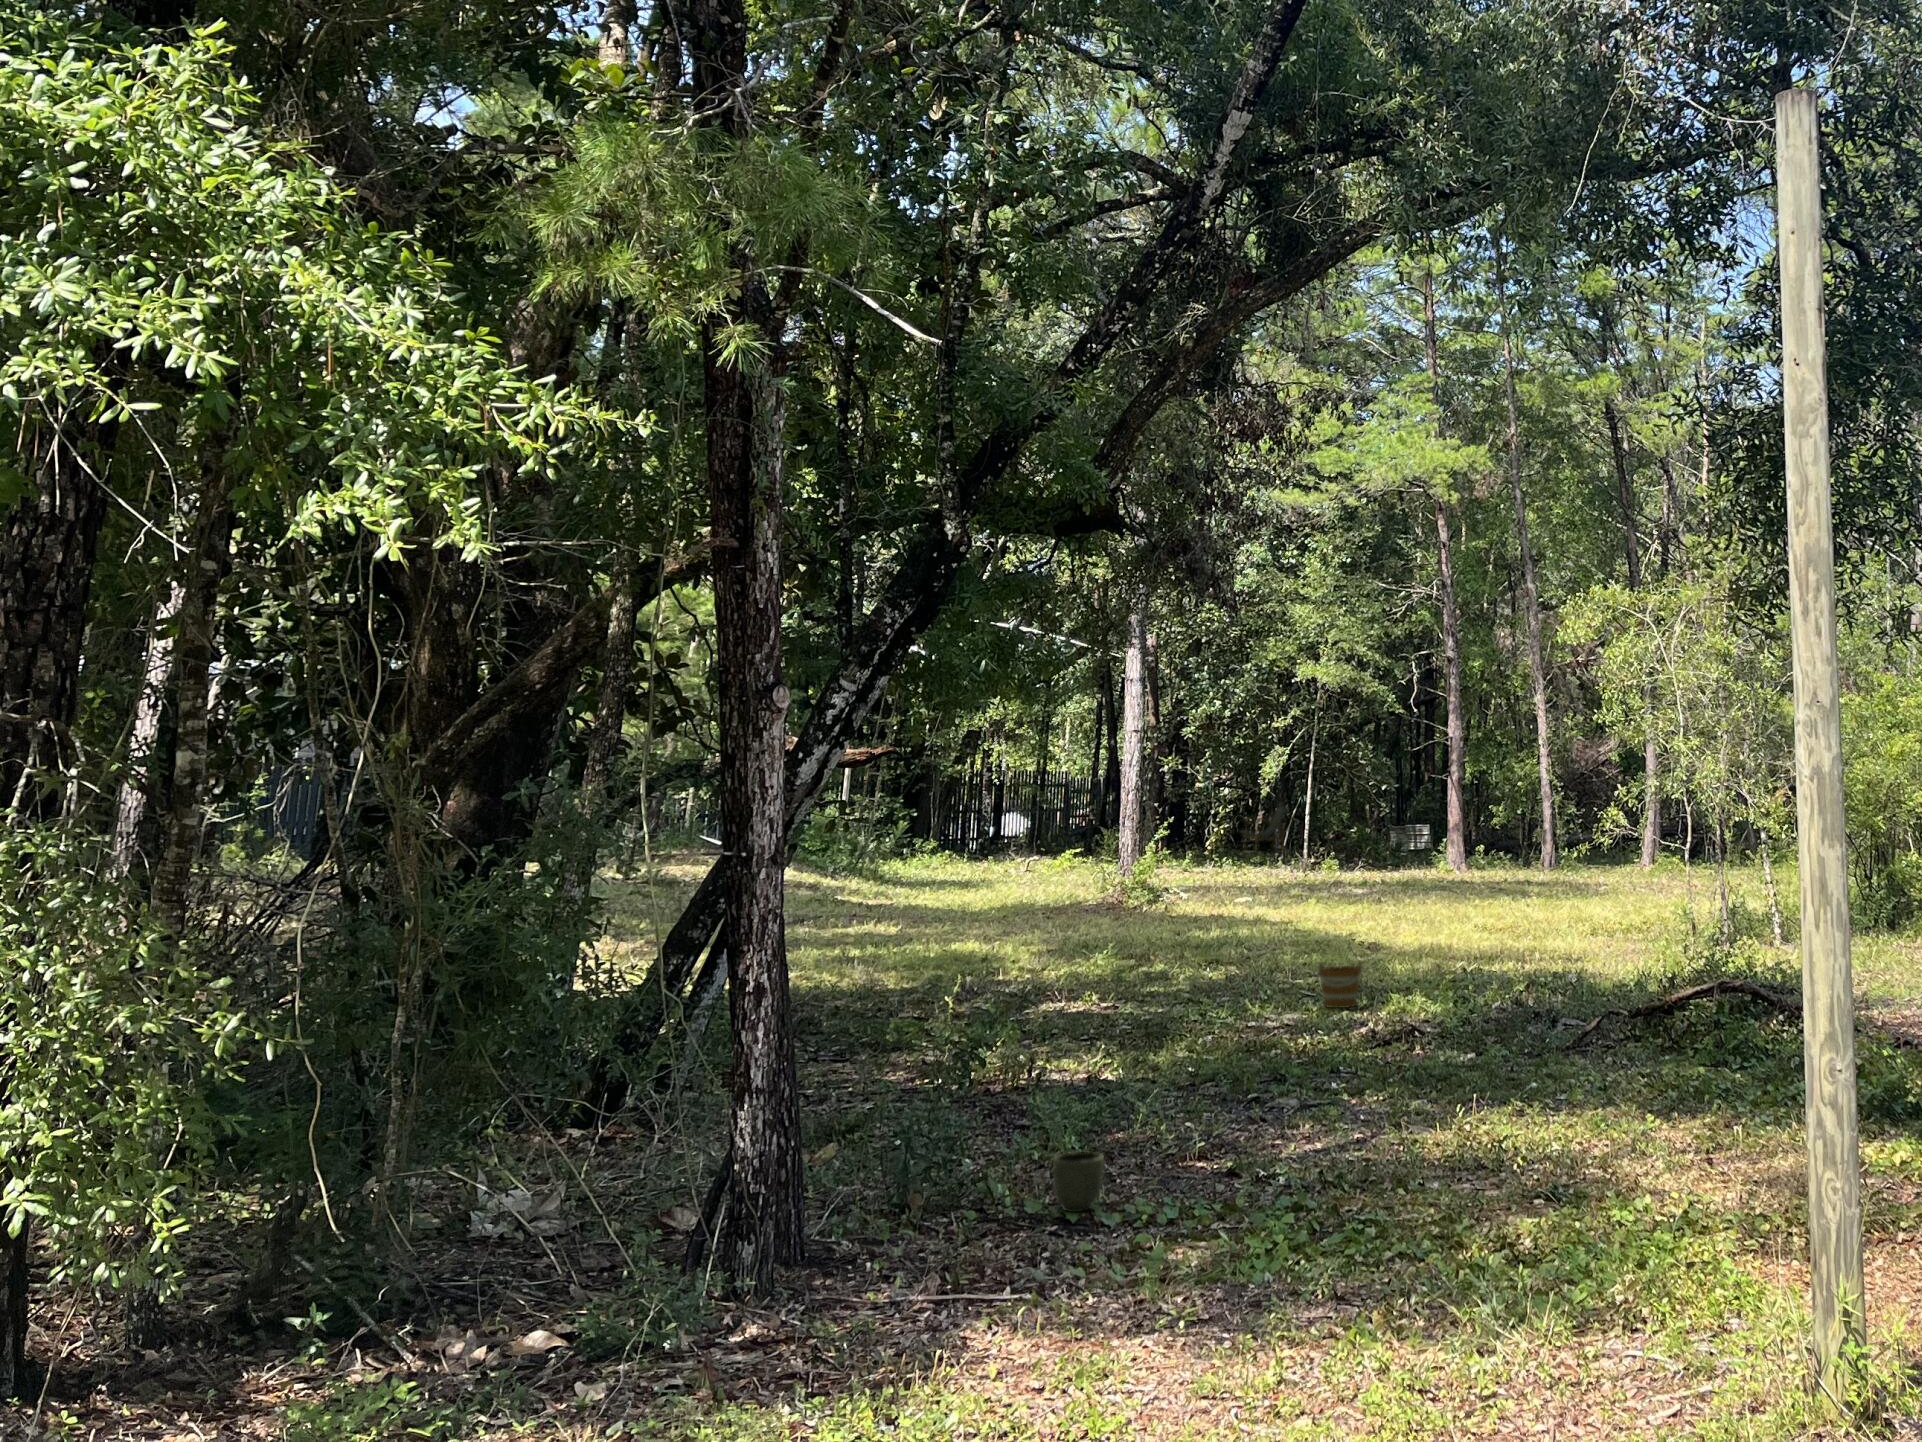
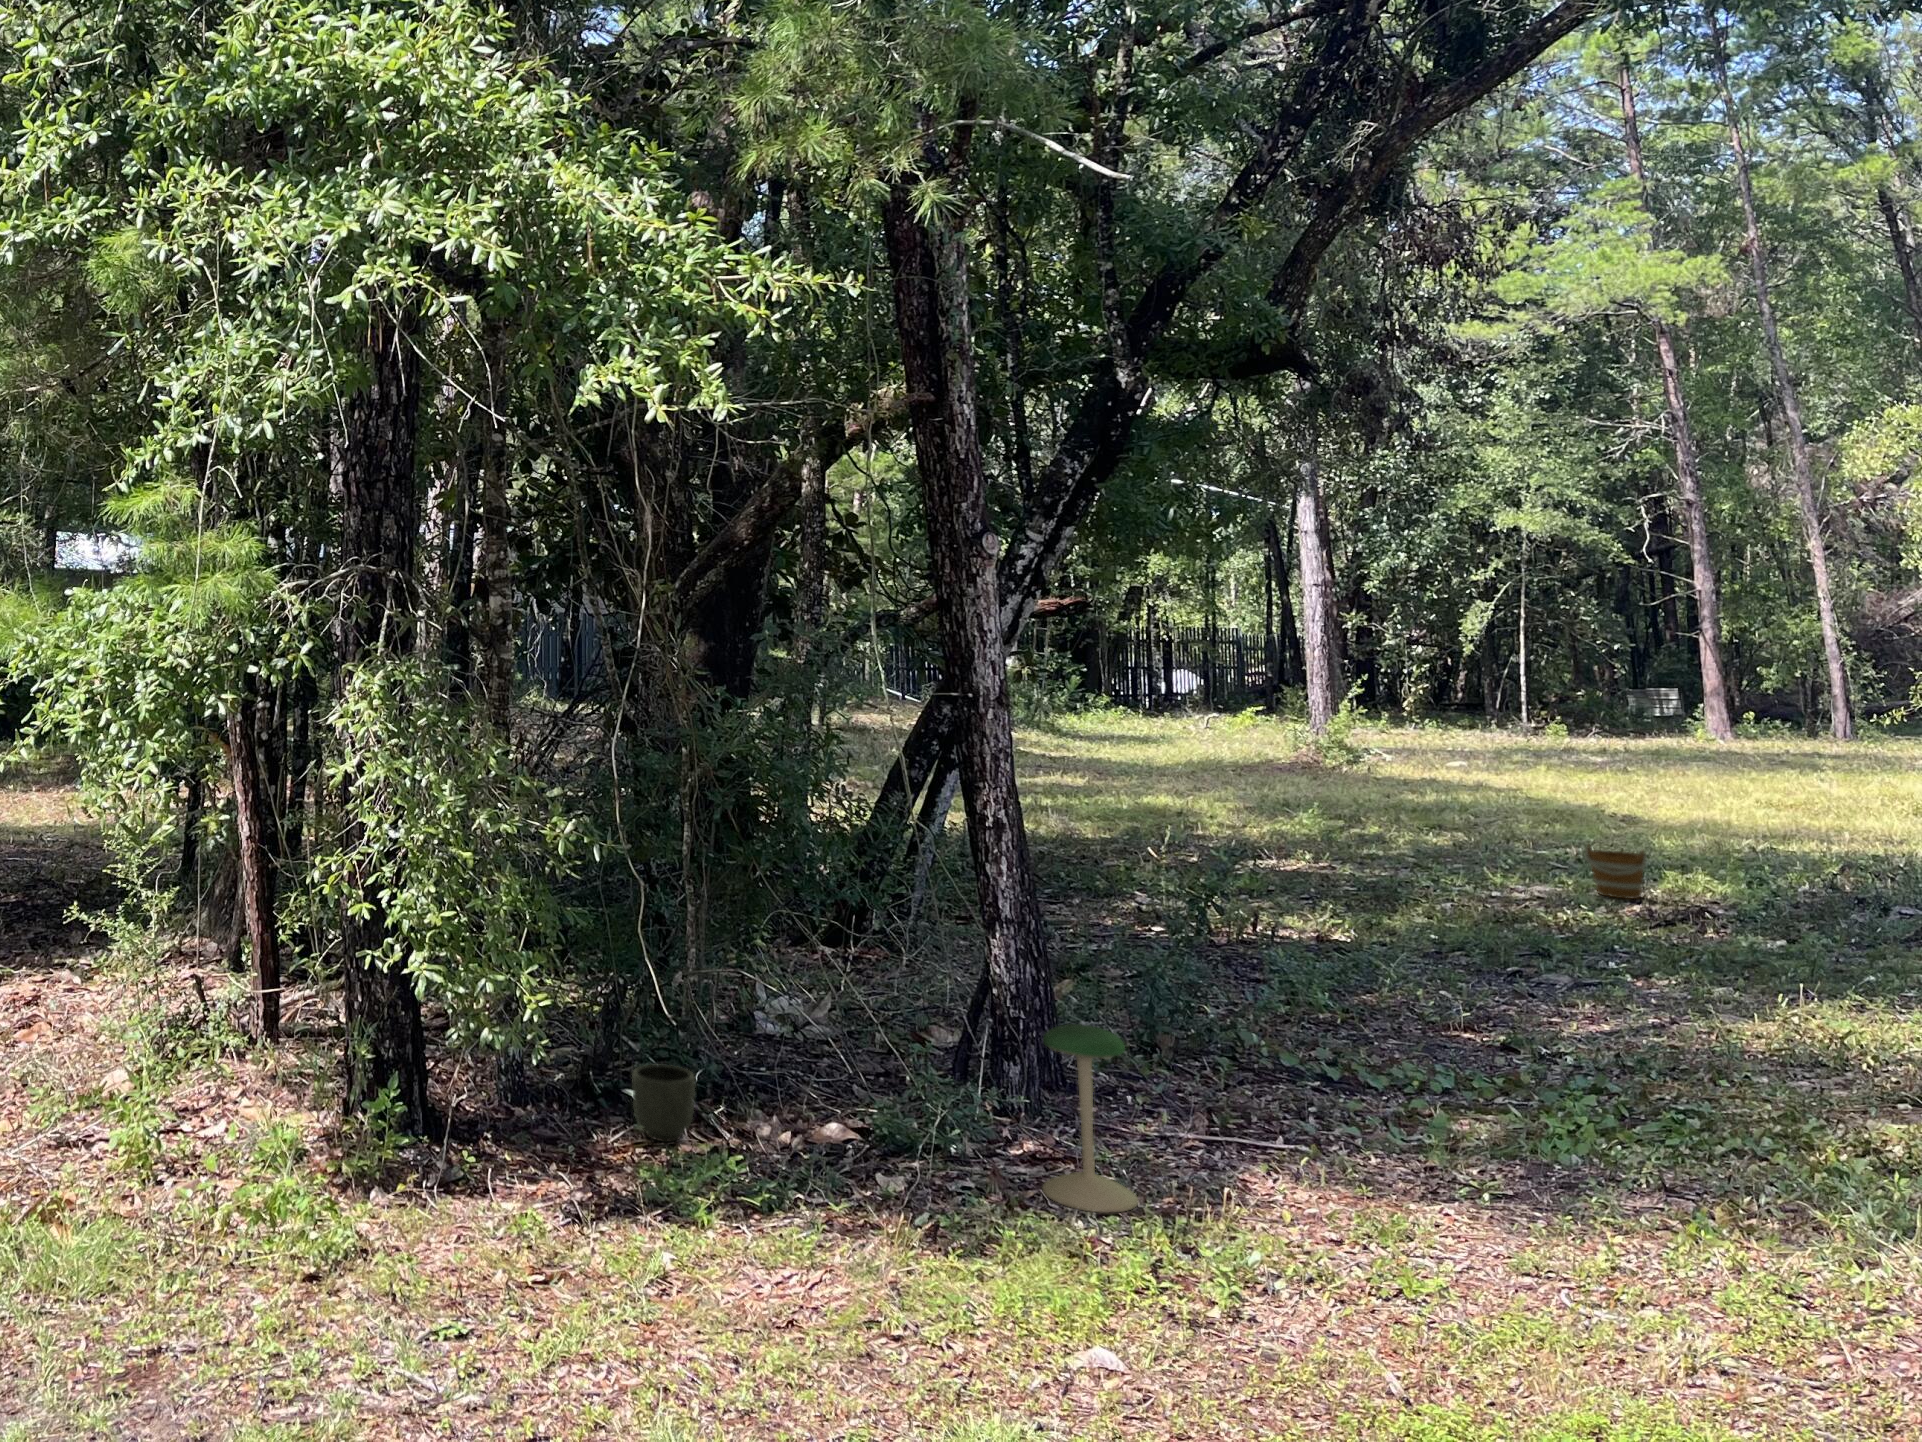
lounge chair: present [1241,806,1286,843] -> none [1430,658,1487,704]
planter: present [1053,1152,1104,1212] -> present [632,1065,695,1142]
stool: none [759,1176,857,1365] -> present [1043,1024,1138,1213]

